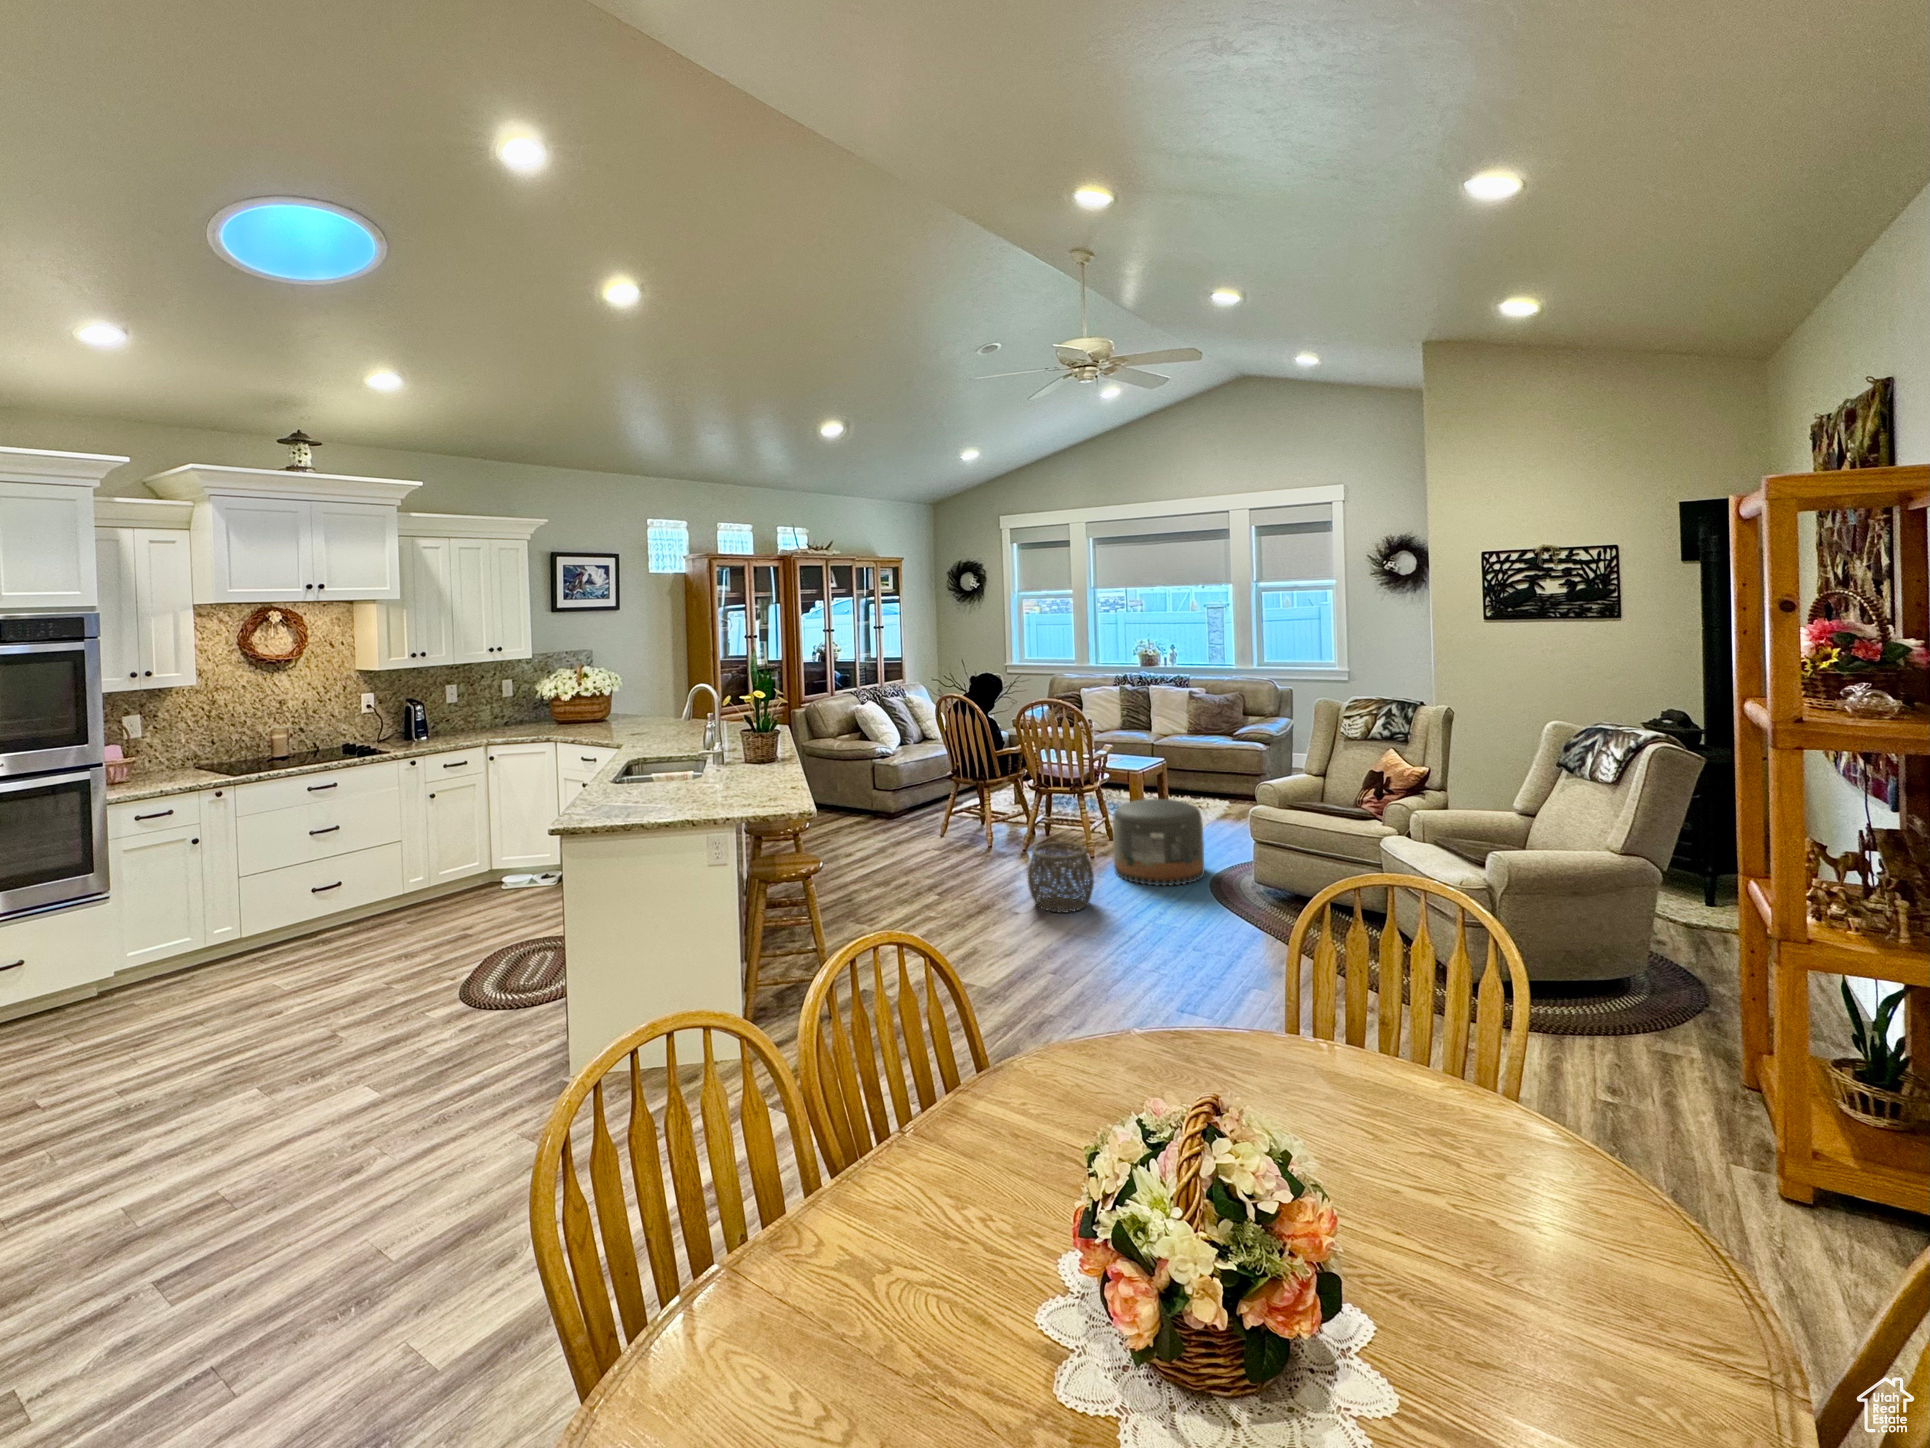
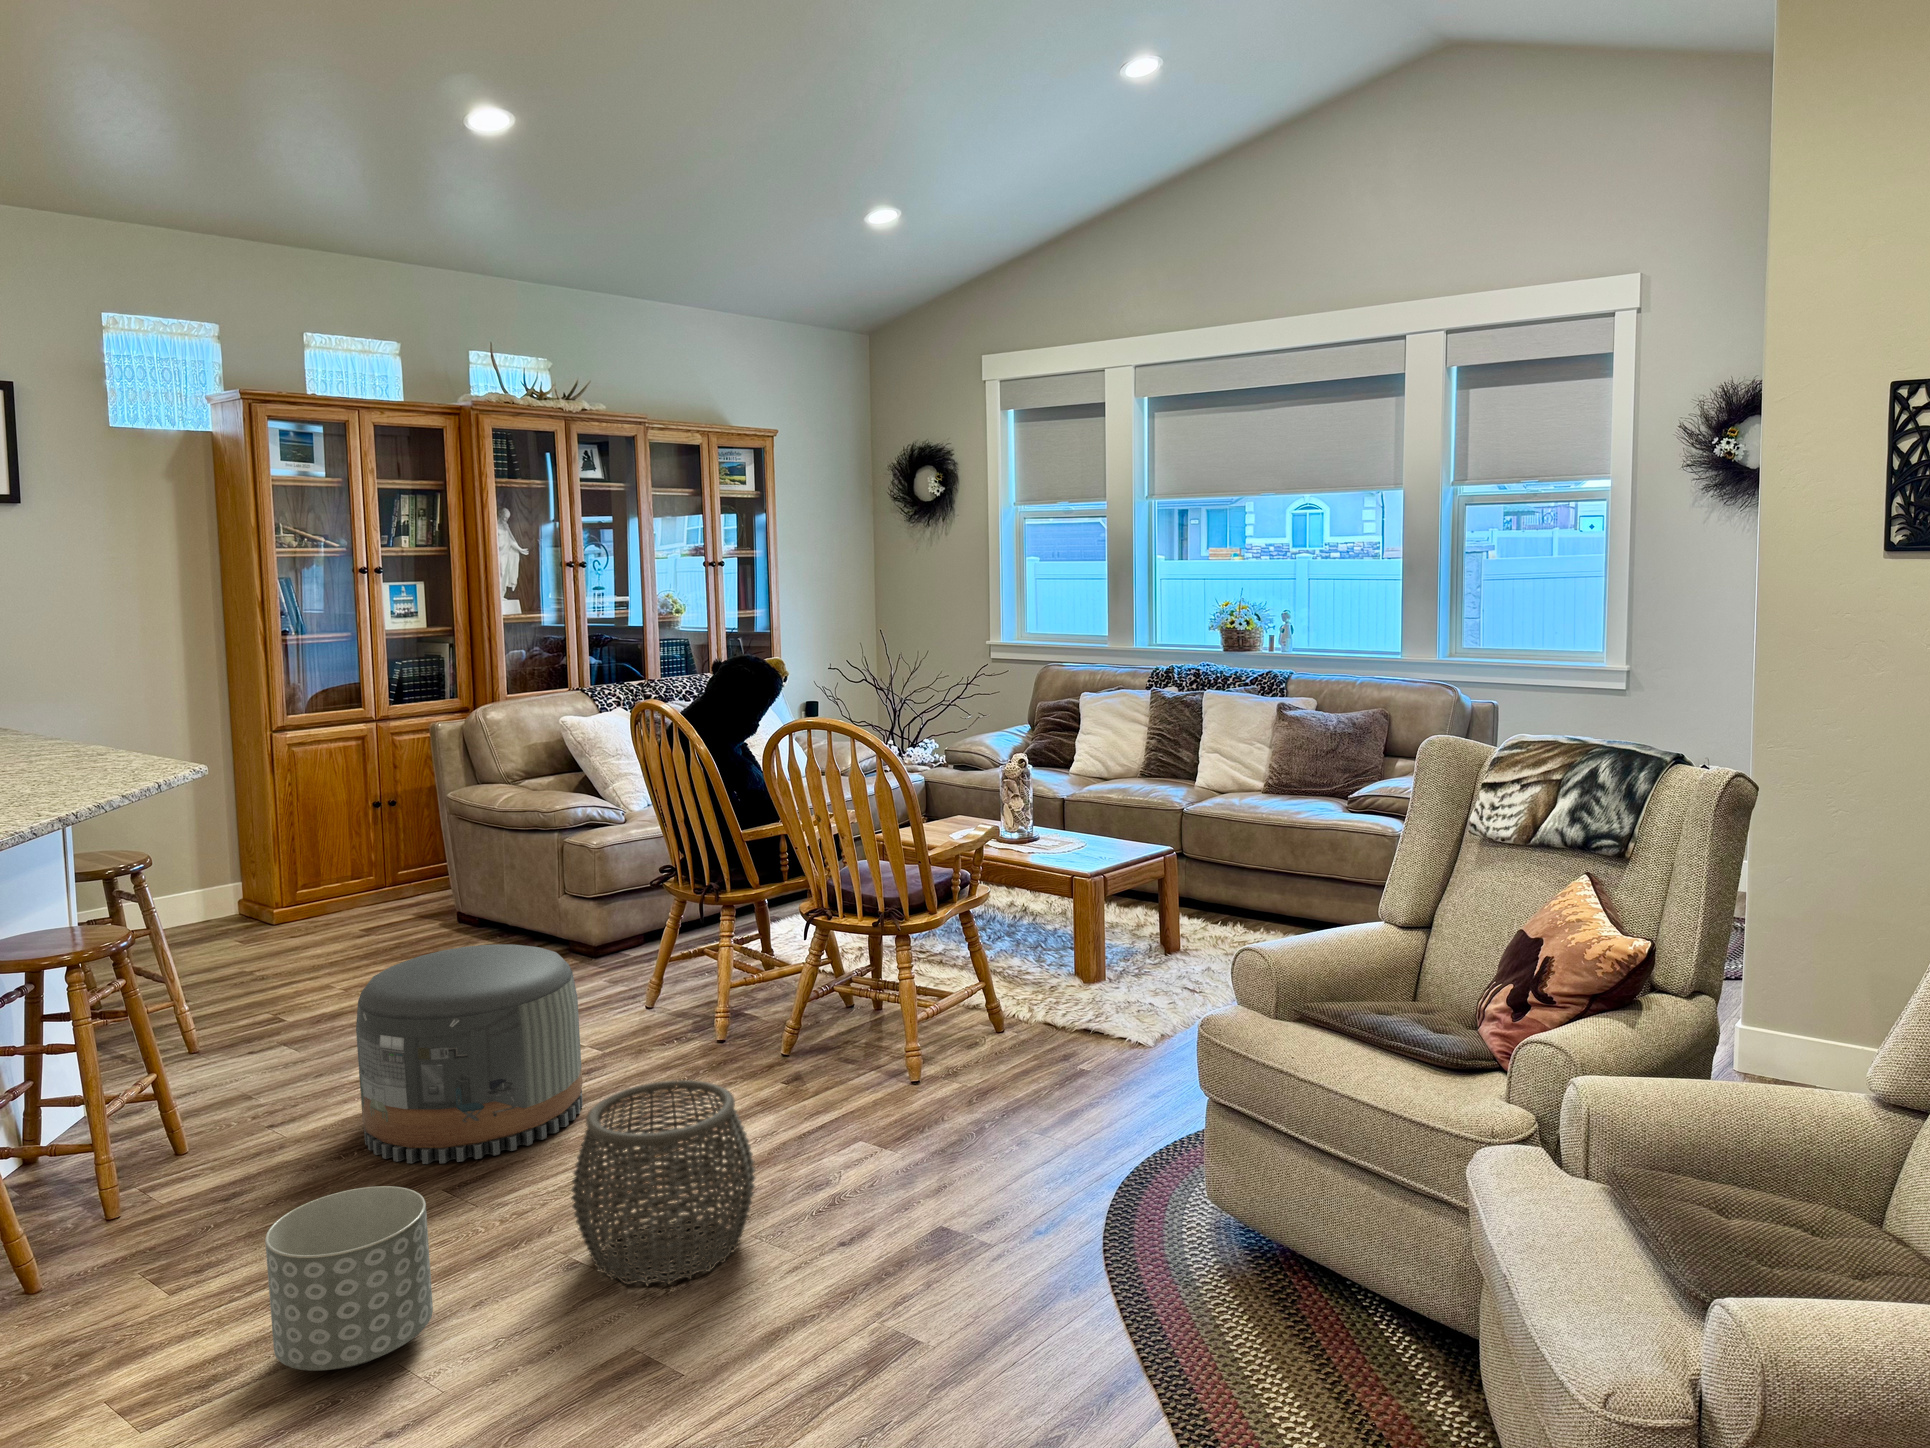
pouf: present [1113,799,1205,886] -> present [356,944,583,1164]
planter: none [955,878,1008,937] -> present [265,1186,433,1371]

